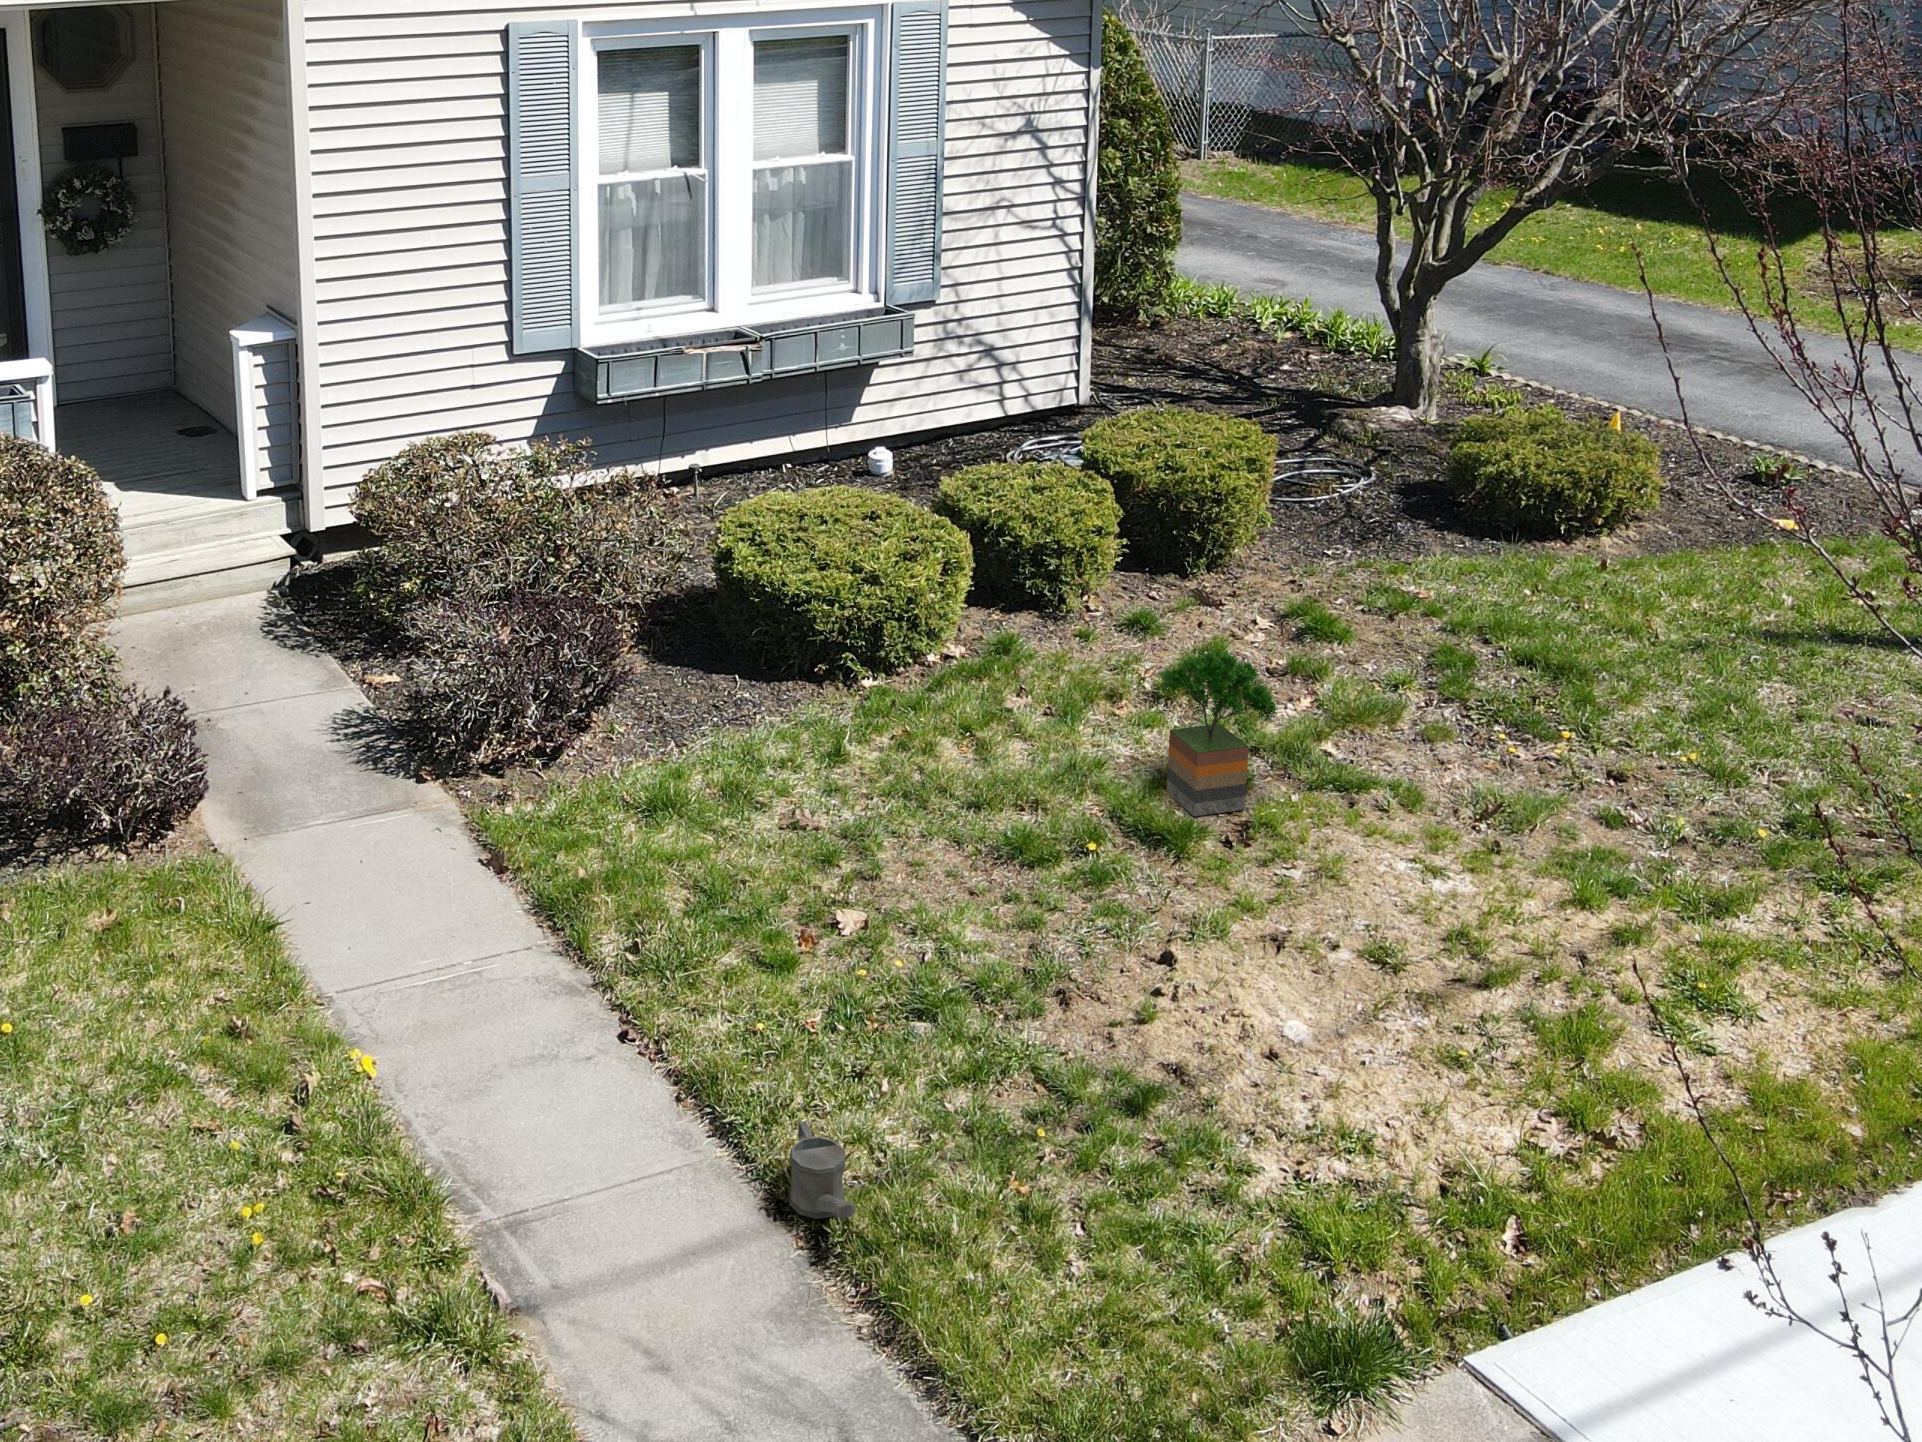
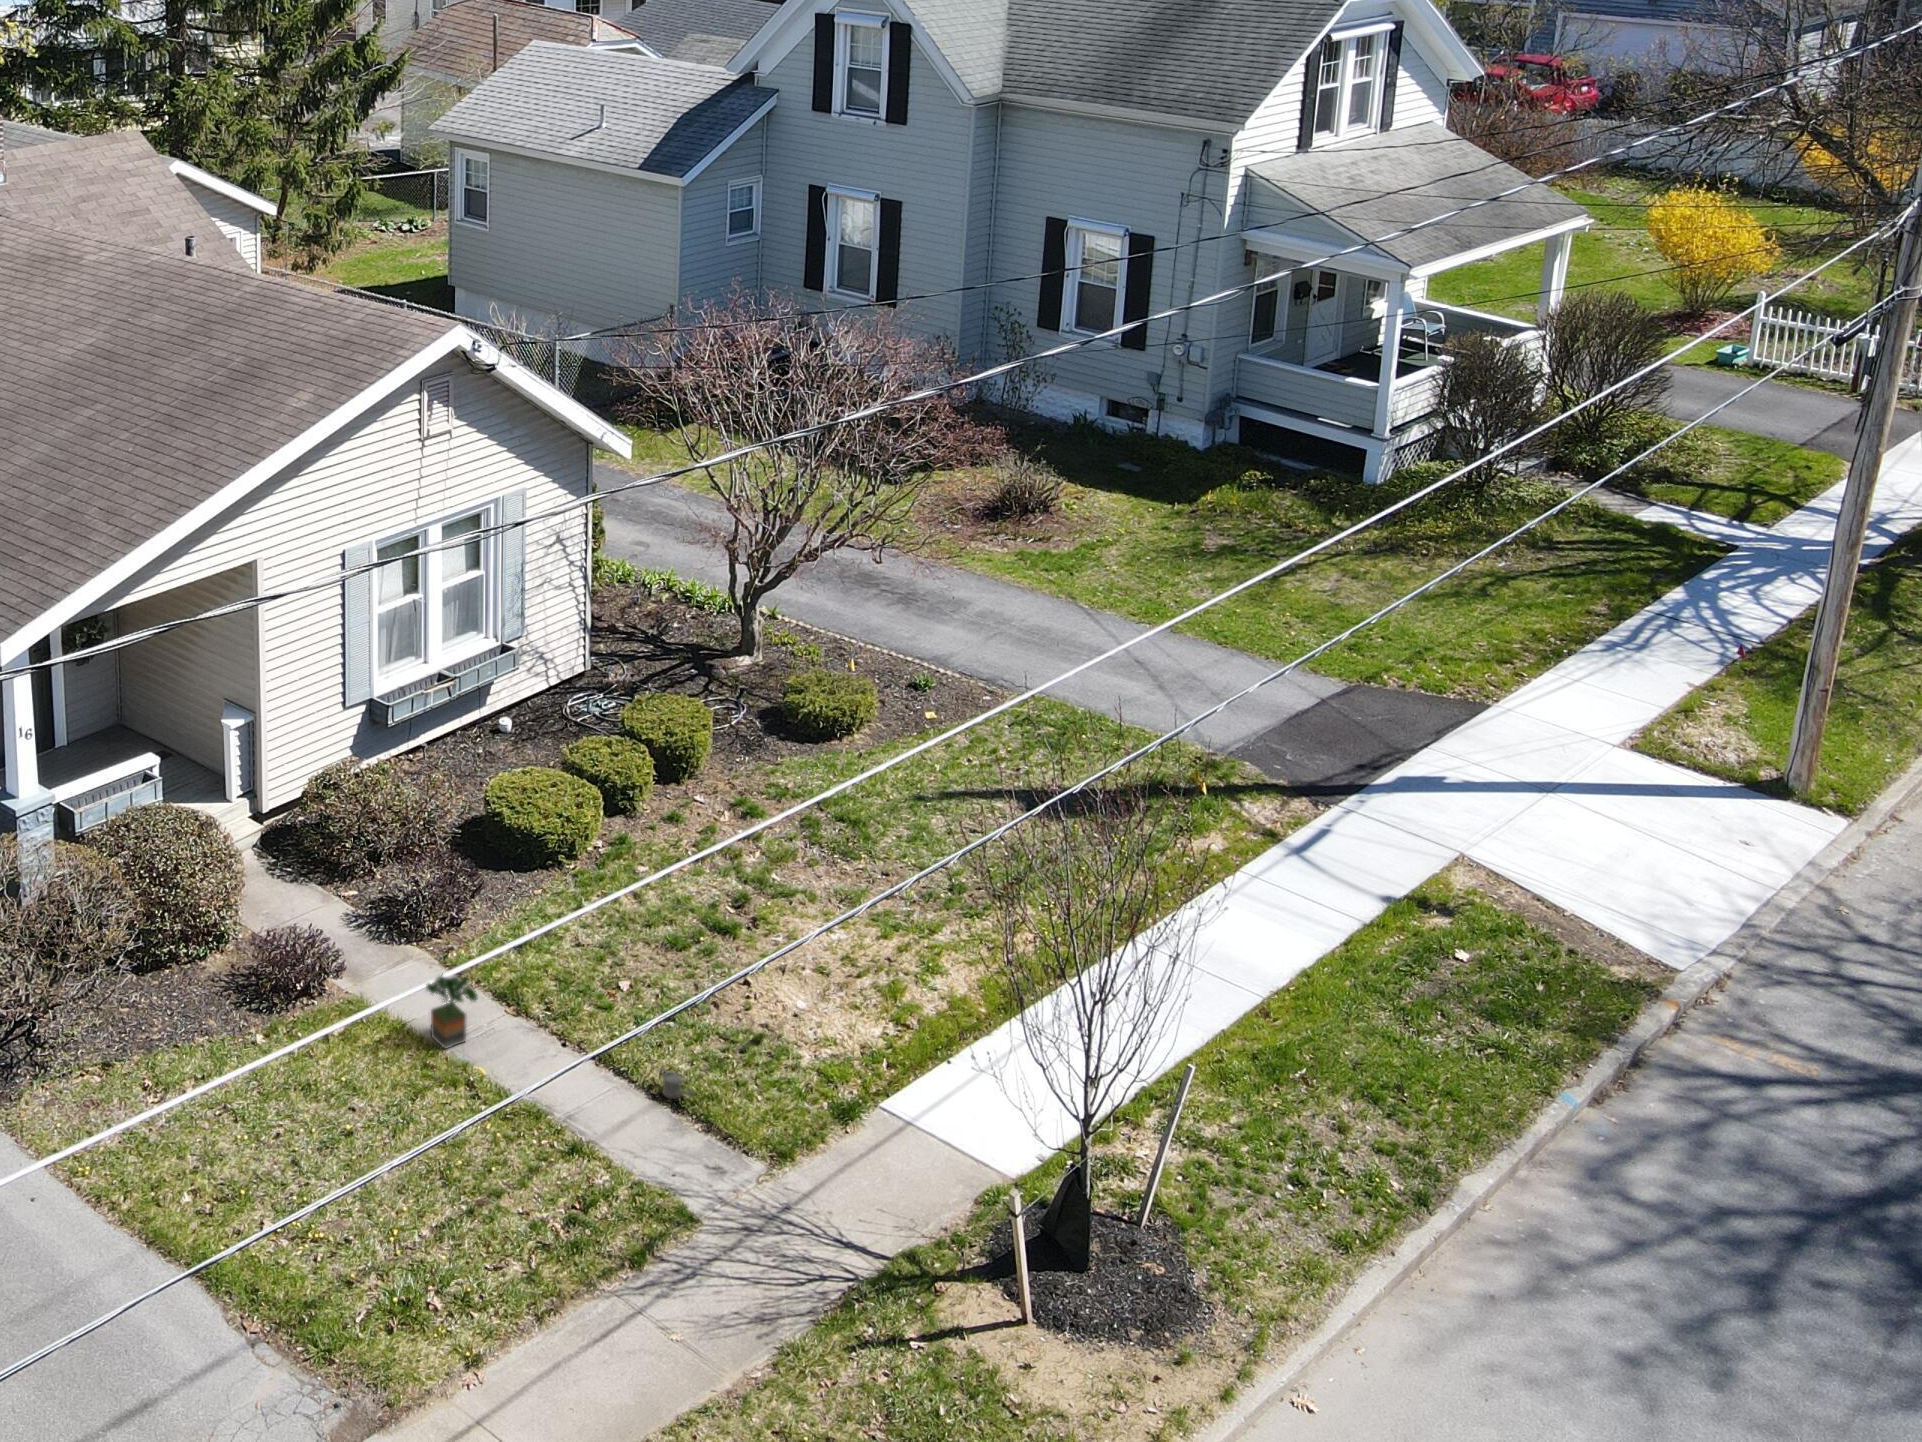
potted tree: present [1159,650,1278,816] -> present [426,974,478,1049]

